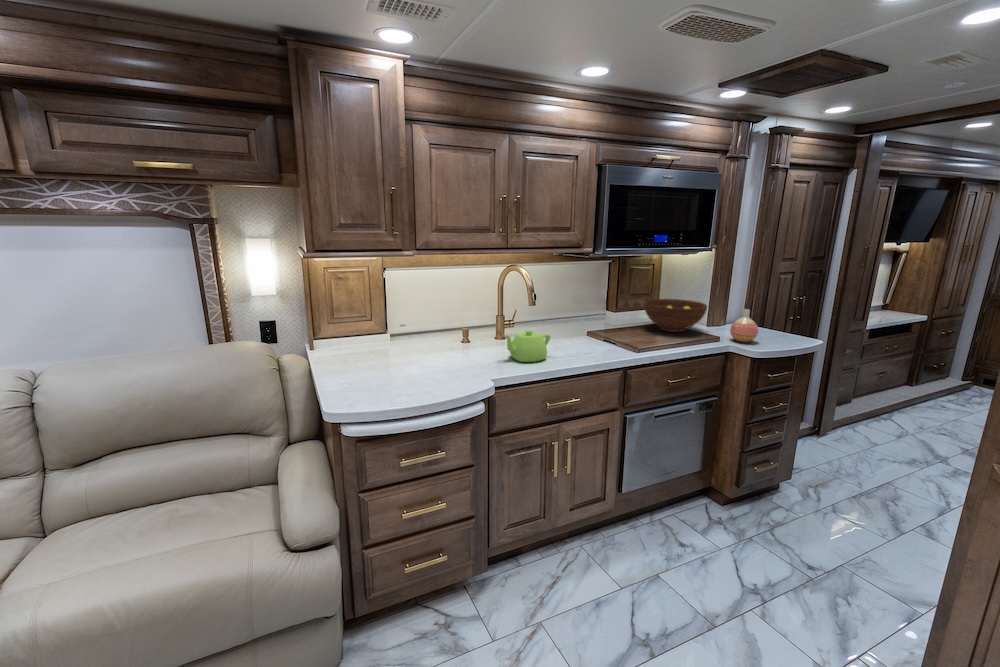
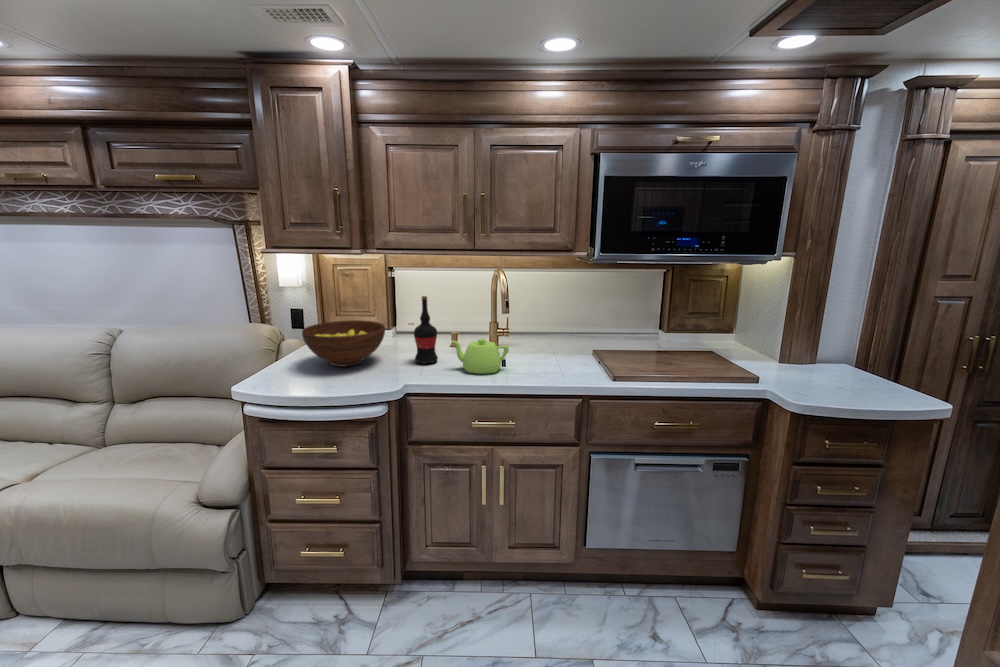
wine bottle: none [458,295,481,360] -> present [414,296,438,363]
fruit bowl: present [644,299,707,332] -> present [302,320,385,366]
vase: present [730,309,758,342] -> none [780,341,822,389]

